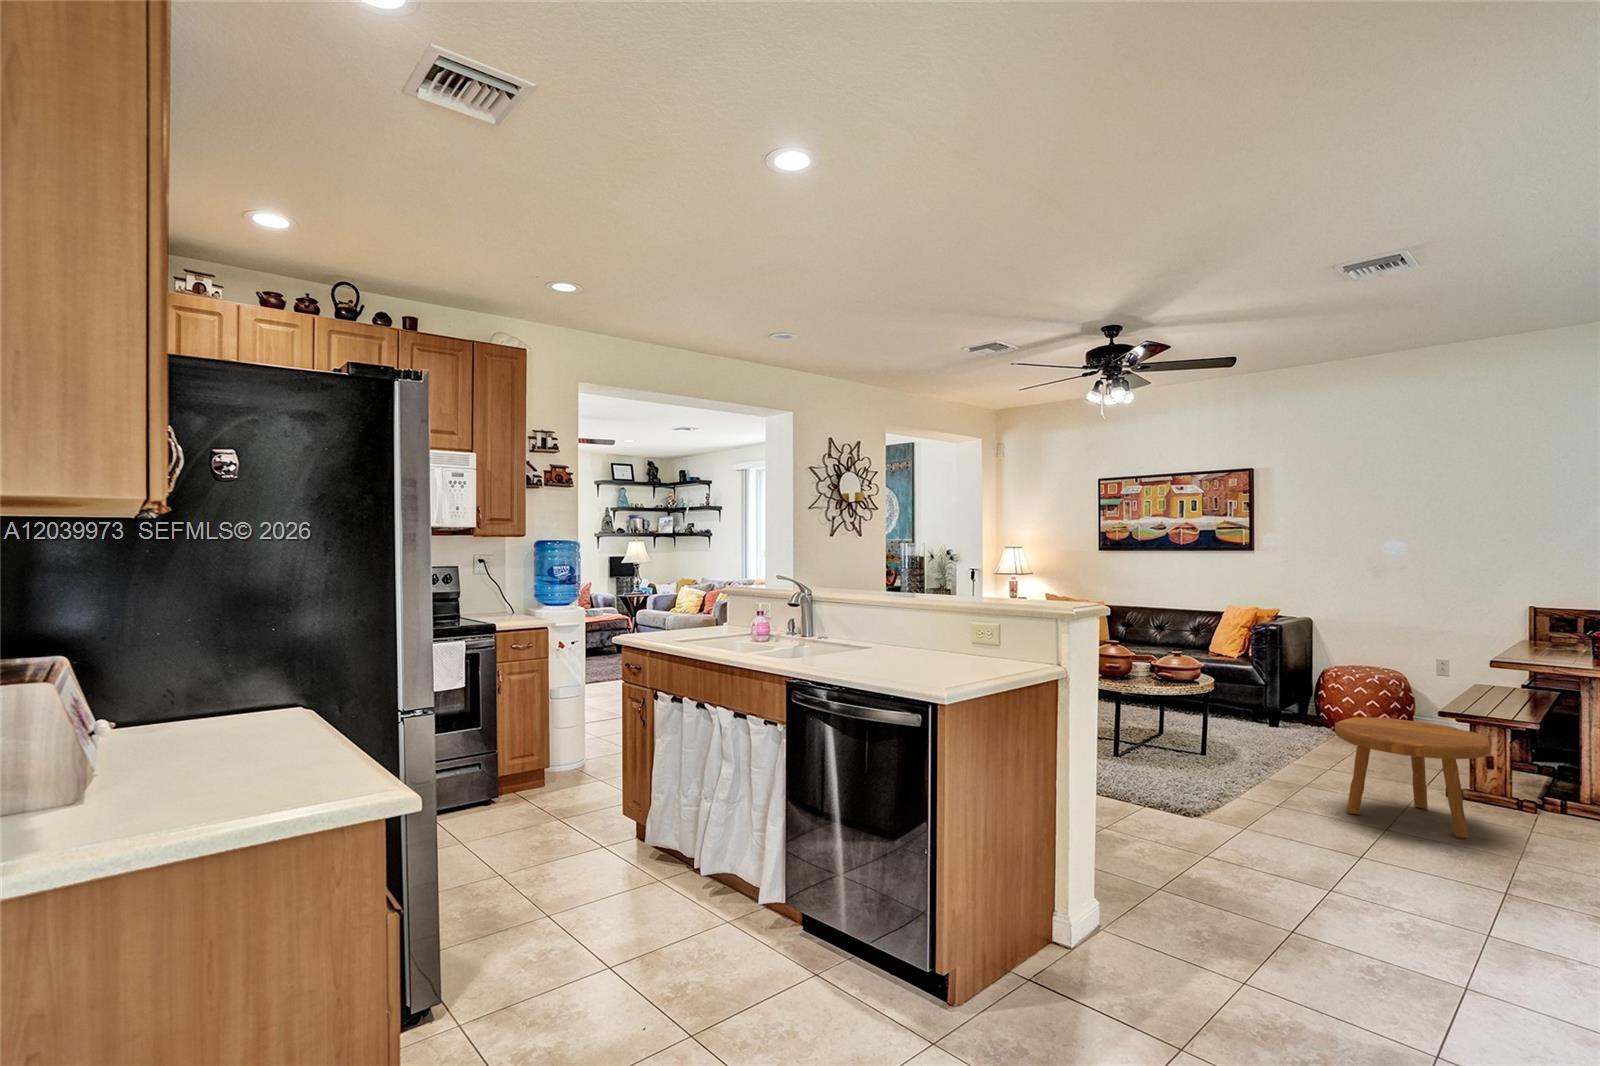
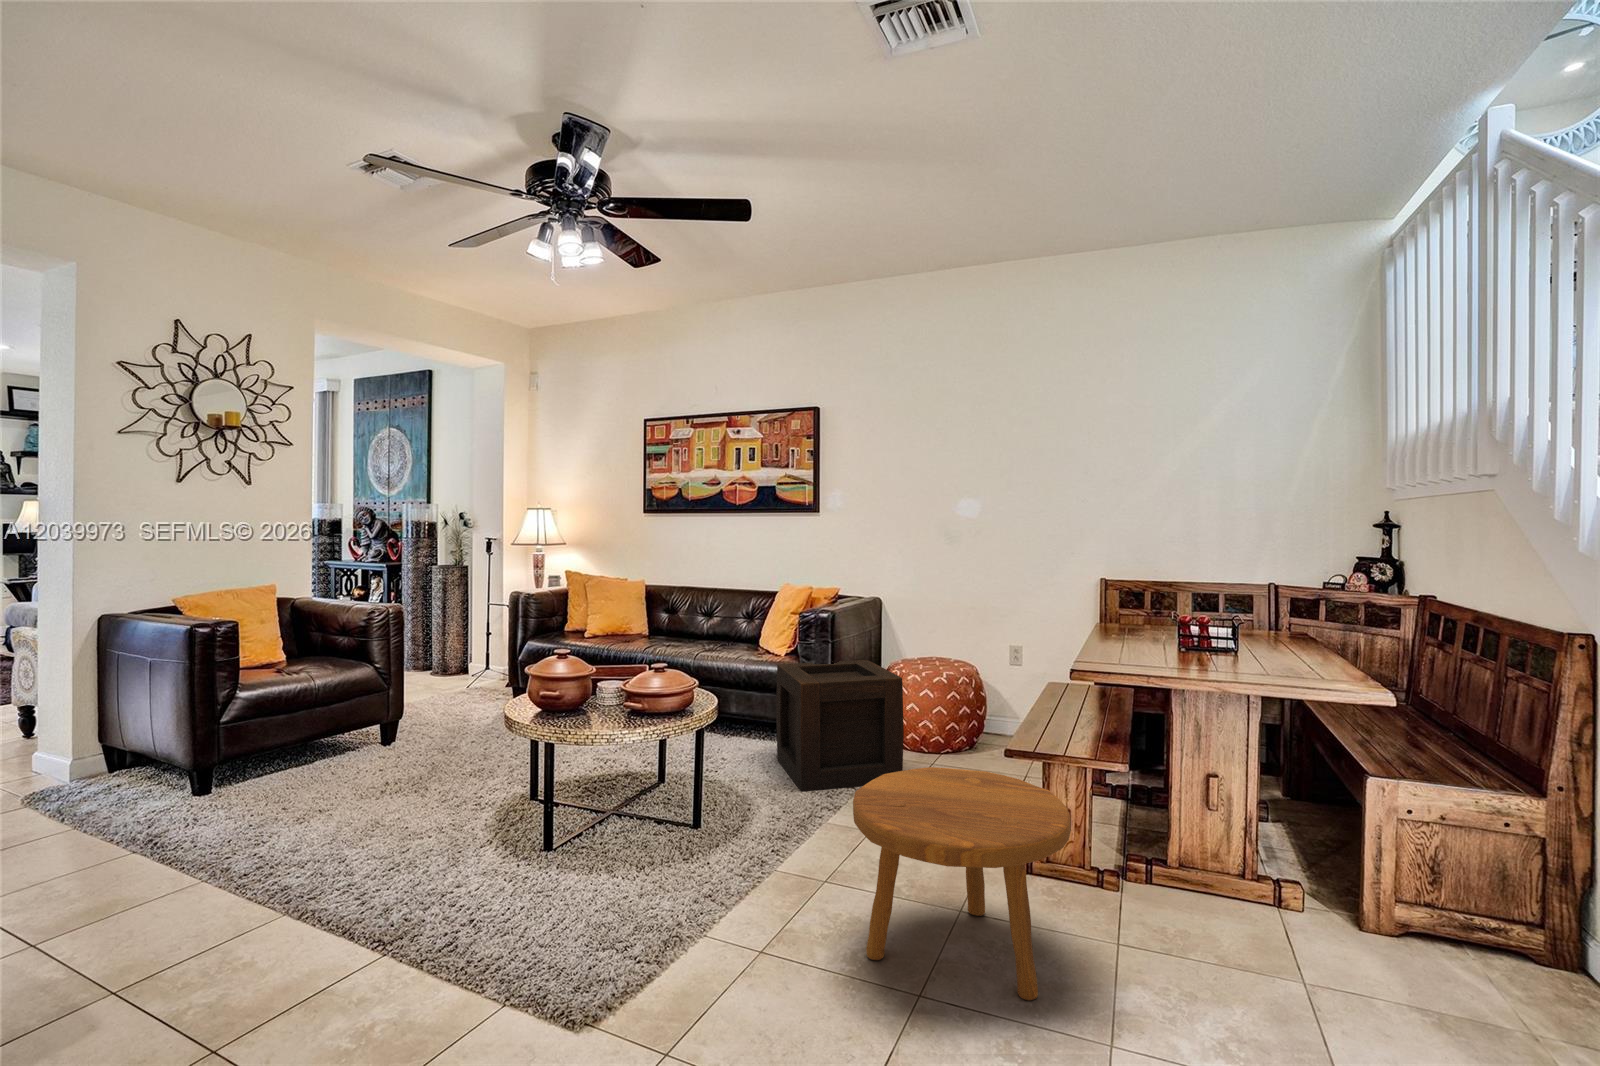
wooden crate: none [1234,661,1346,749] -> present [776,660,904,792]

